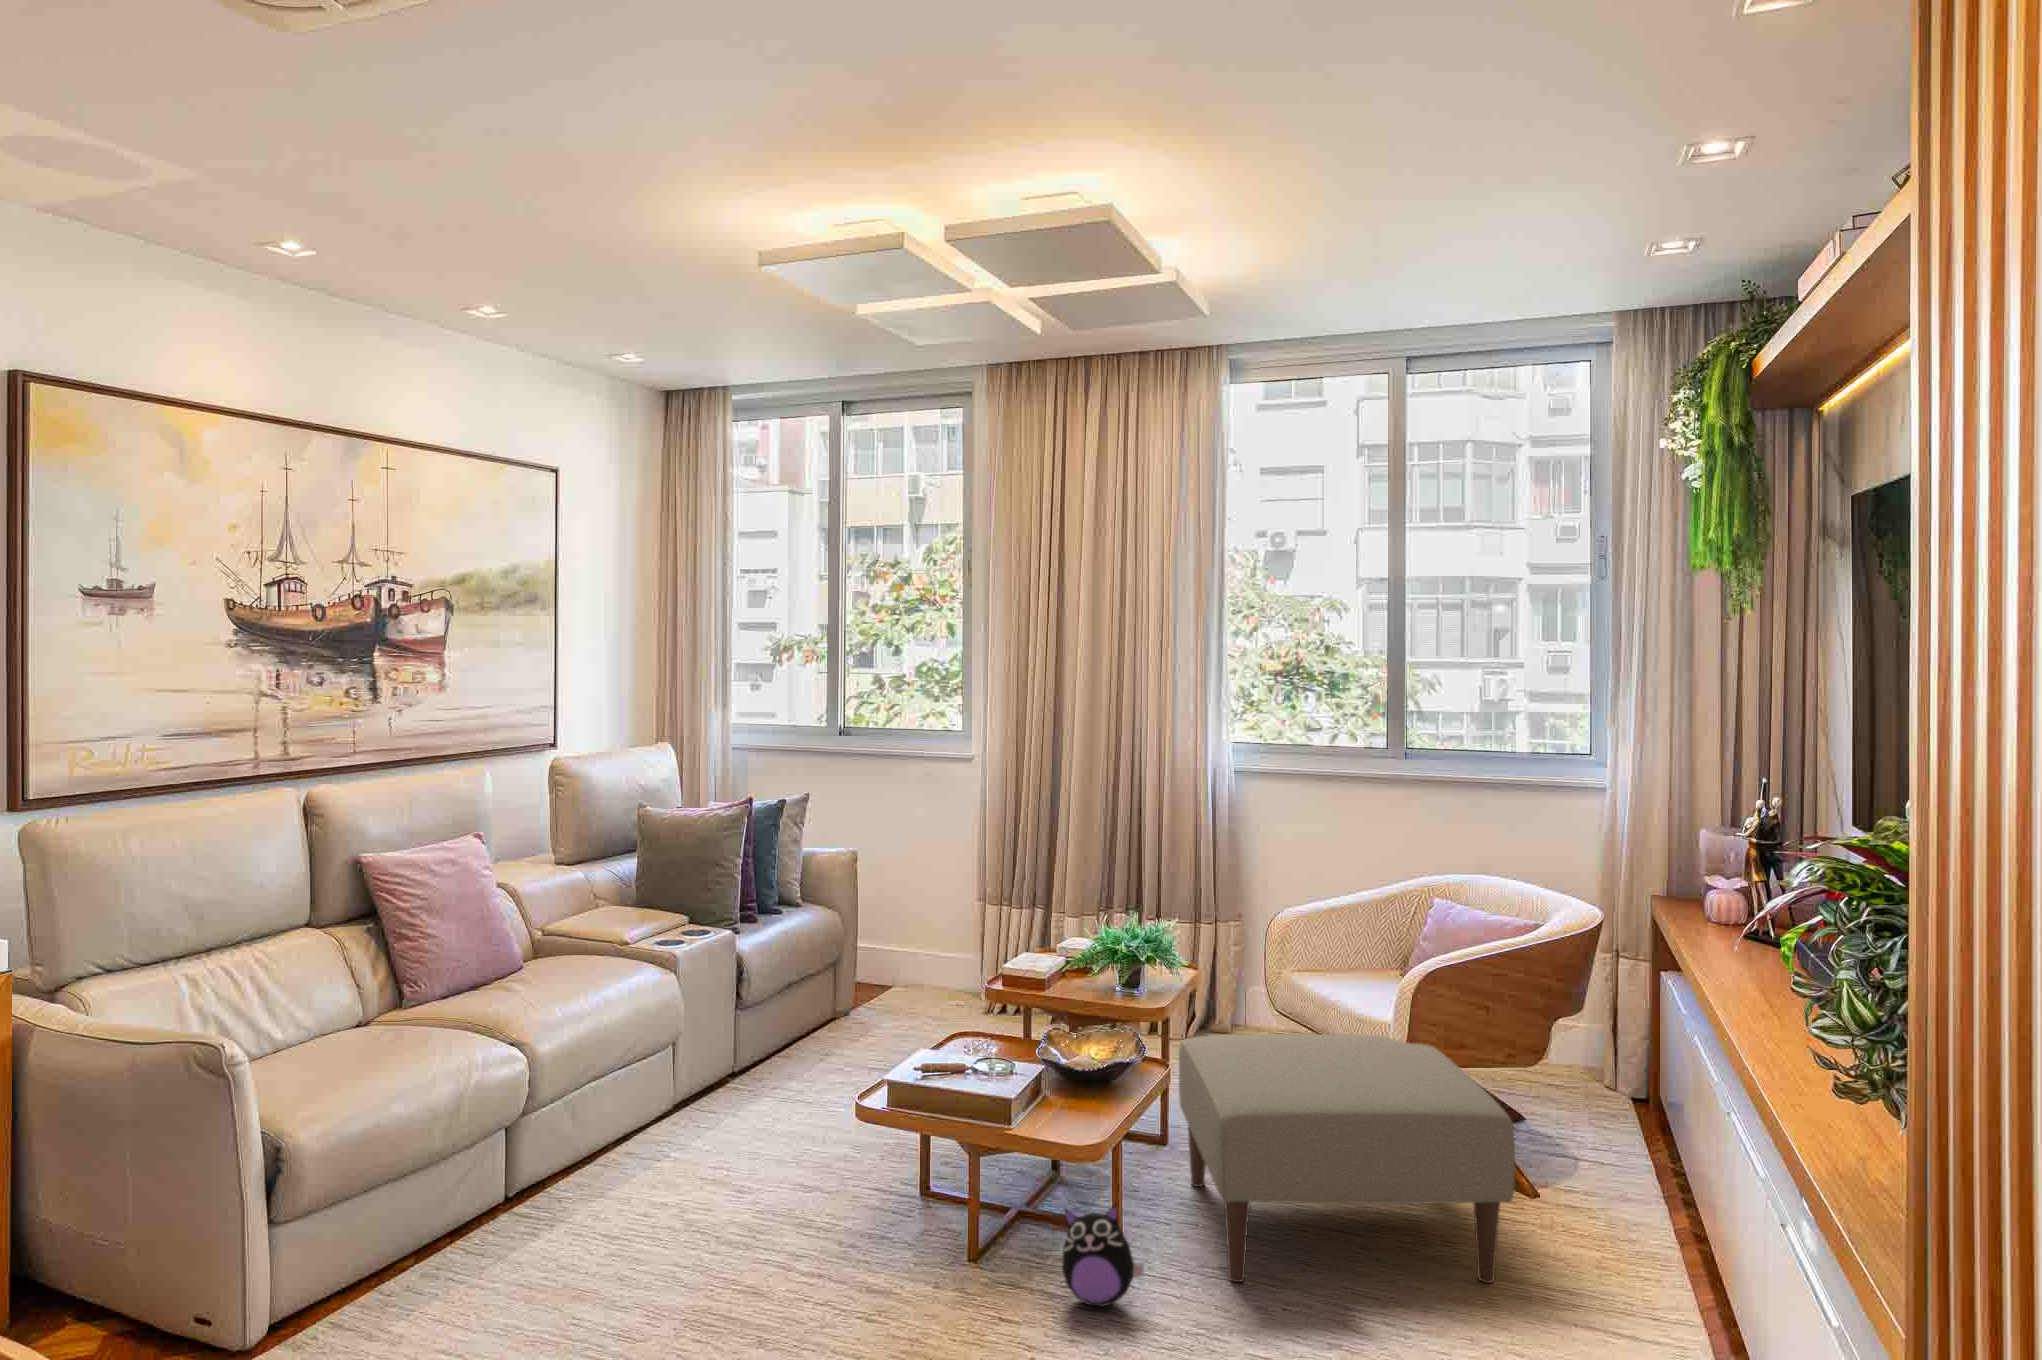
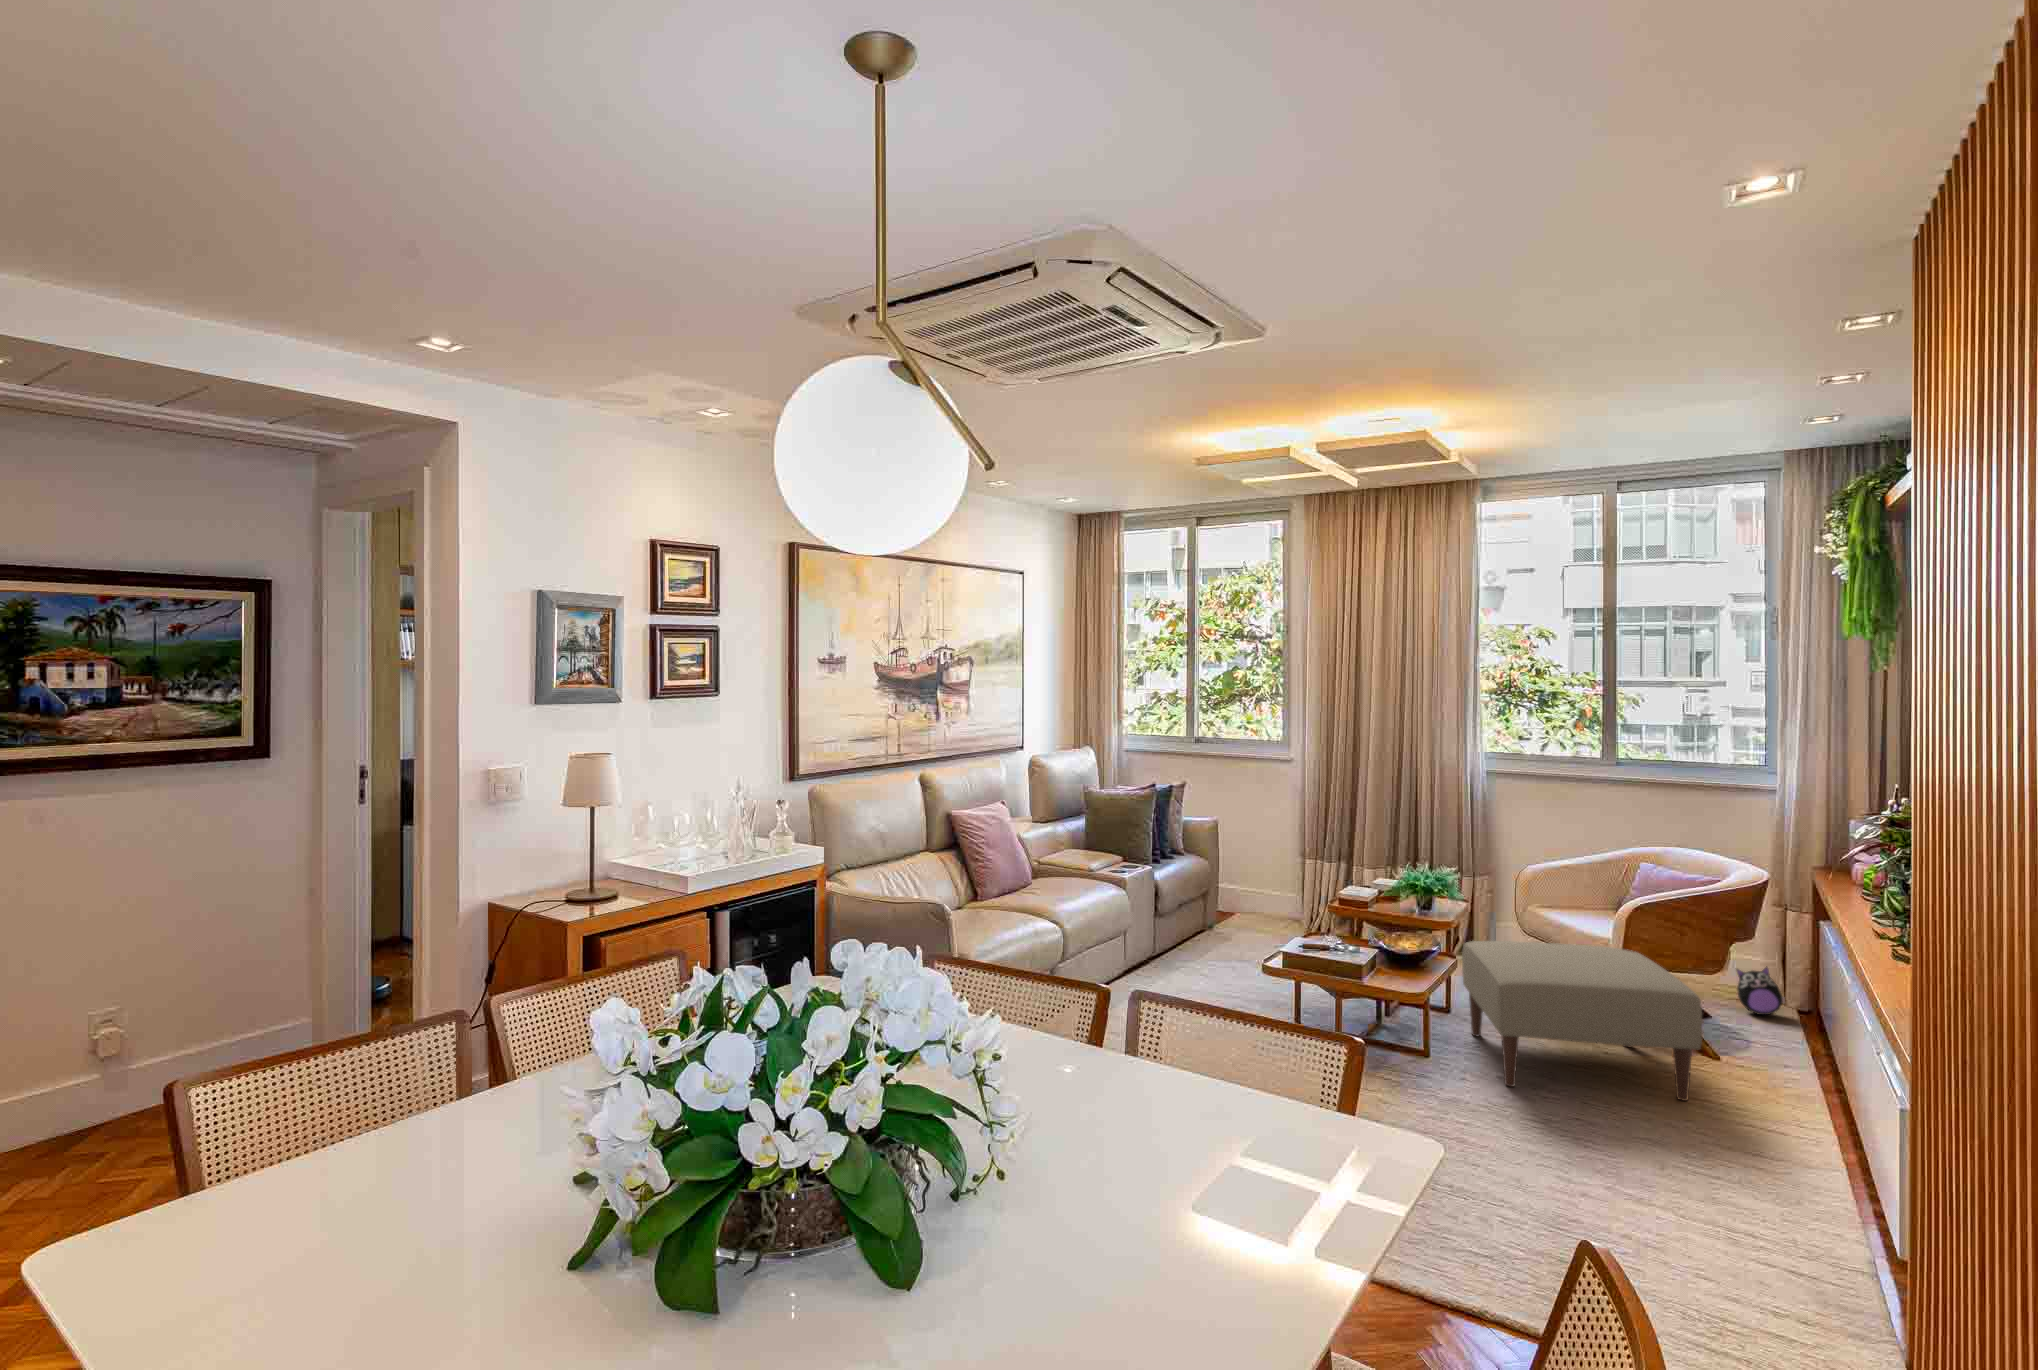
plush toy: present [1062,1204,1144,1306] -> present [1737,966,1785,1015]

